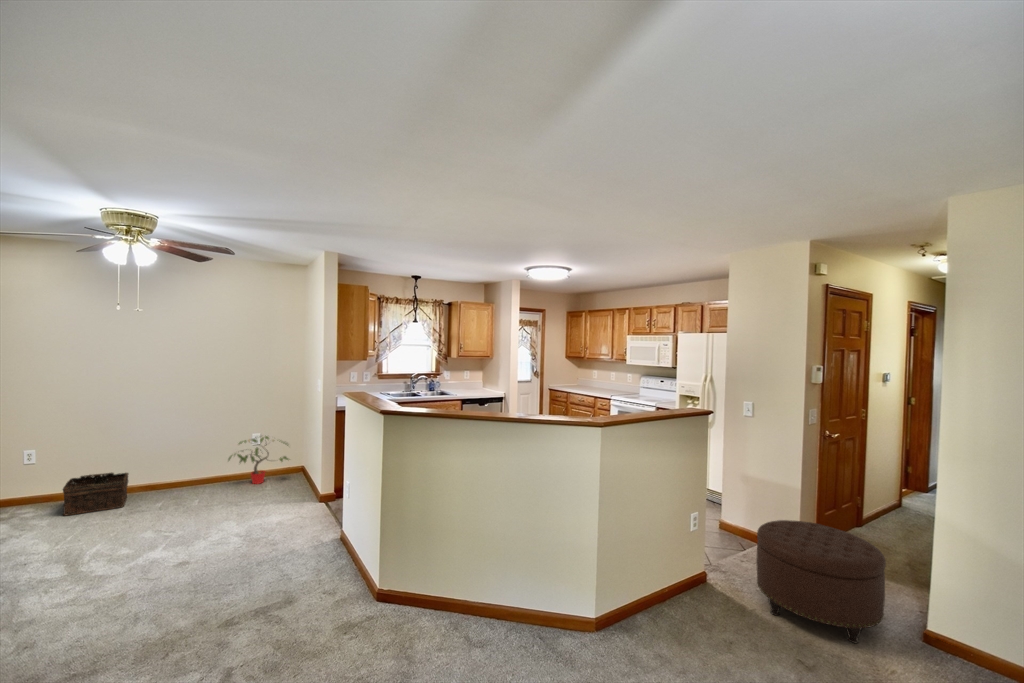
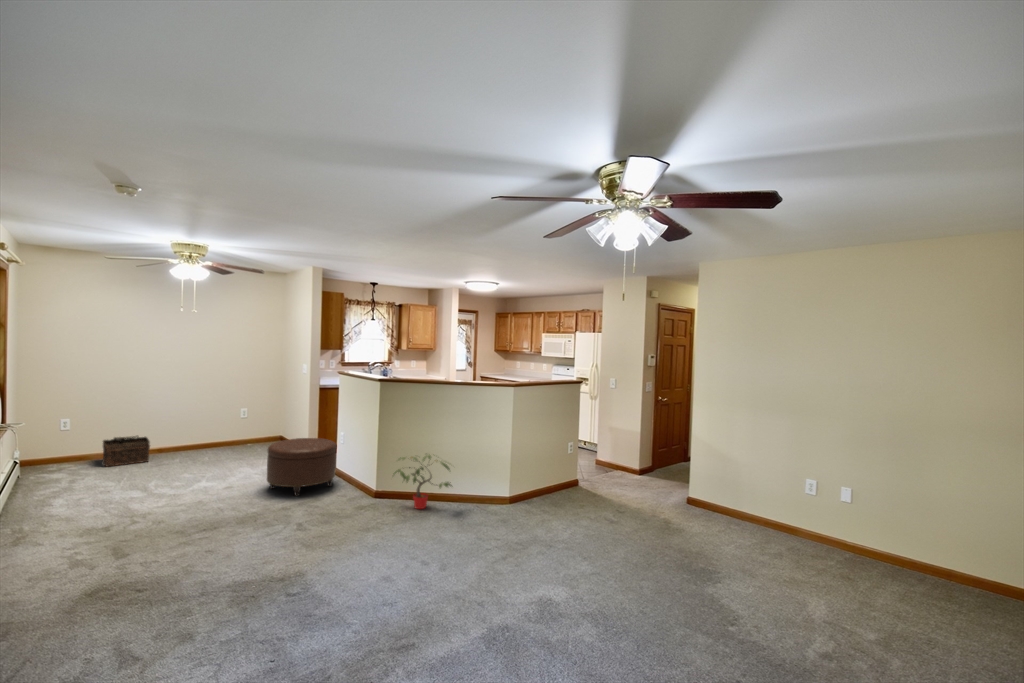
potted plant: present [228,436,288,484] -> present [394,454,452,509]
ottoman: present [756,520,886,643] -> present [267,438,337,496]

